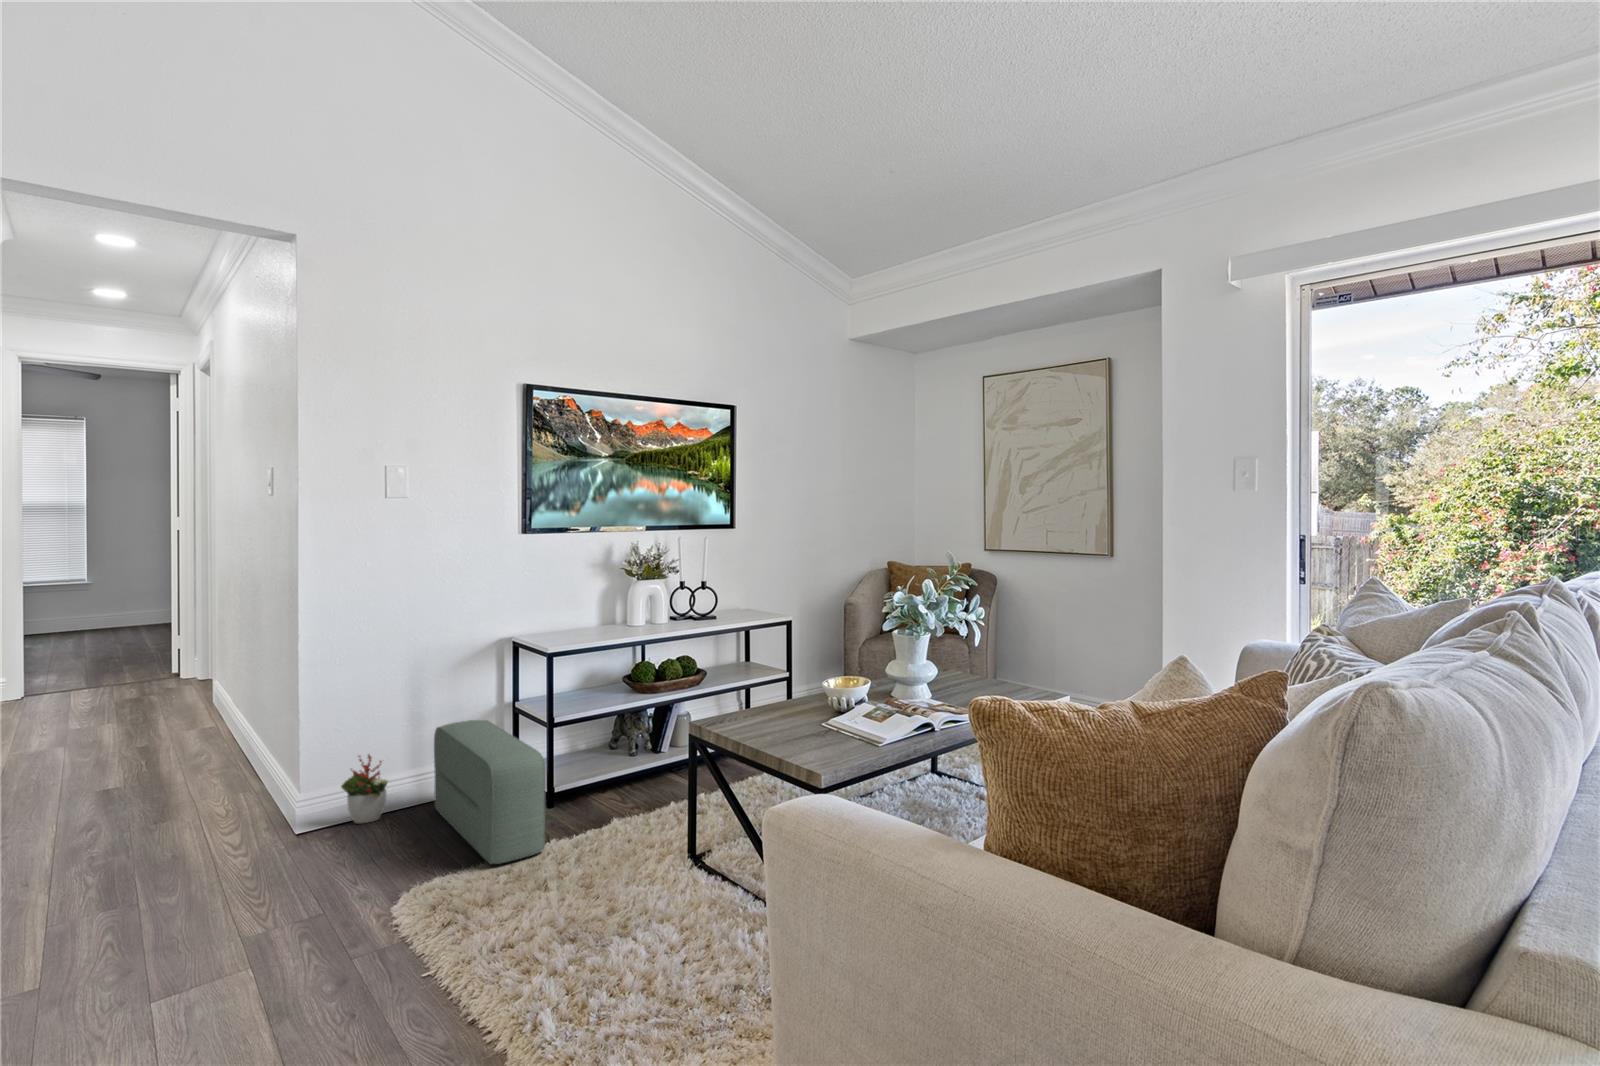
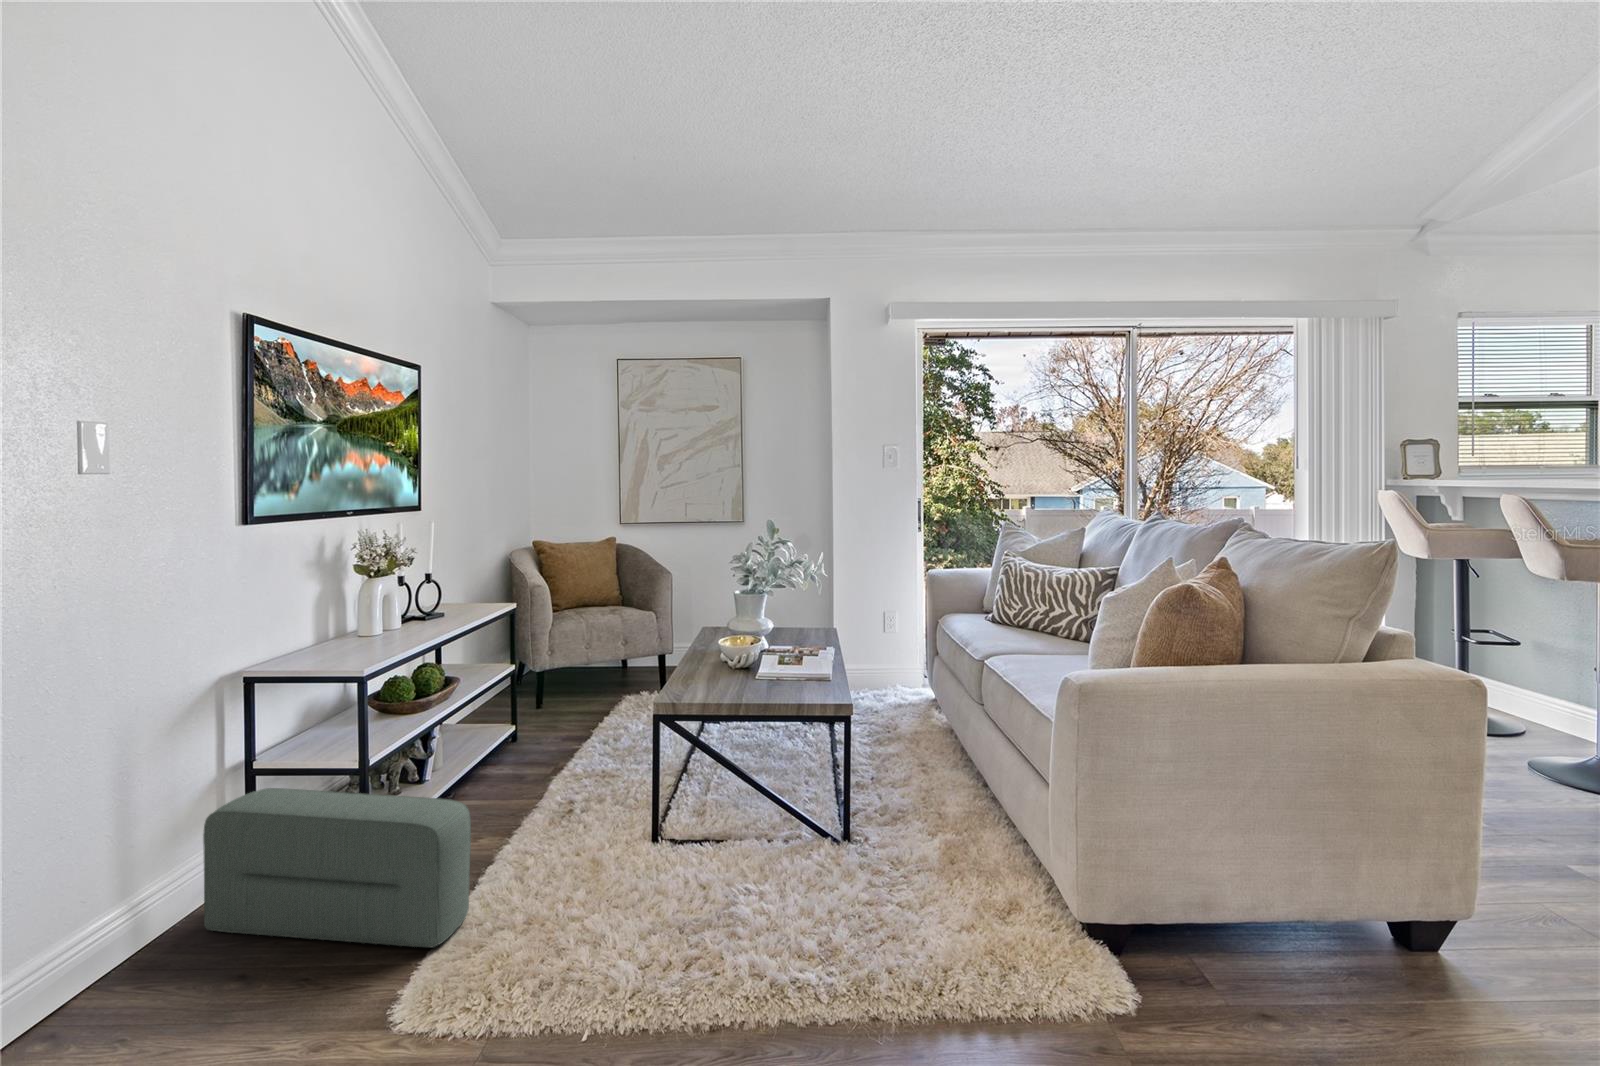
decorative plant: present [341,755,387,823] -> none [80,876,149,989]

